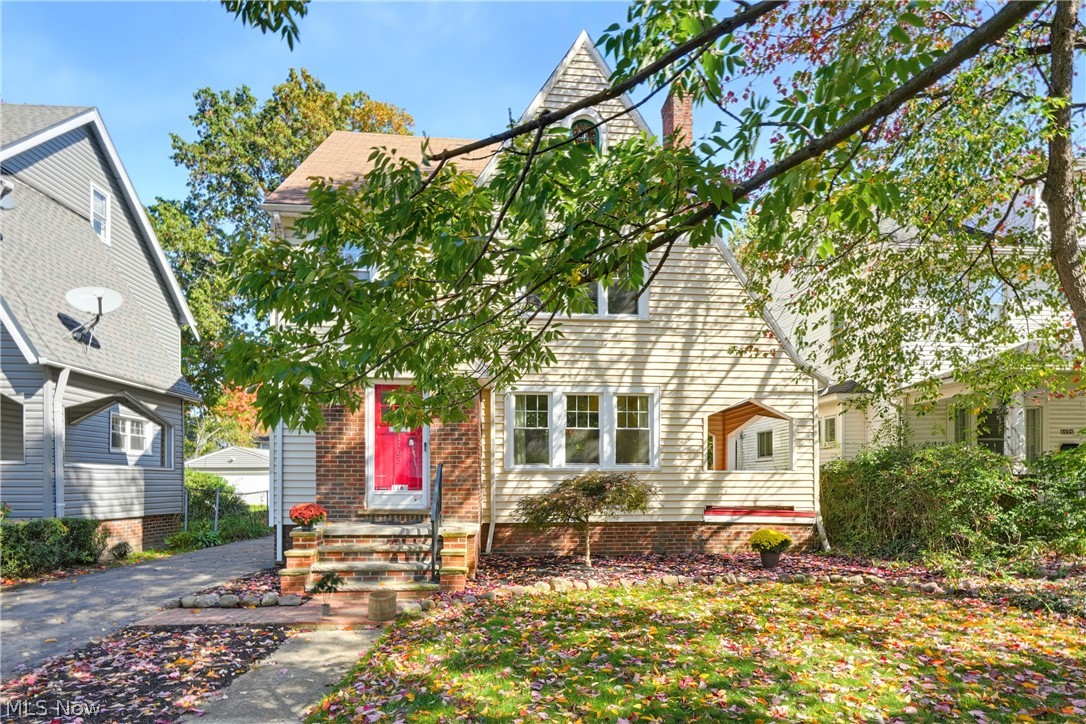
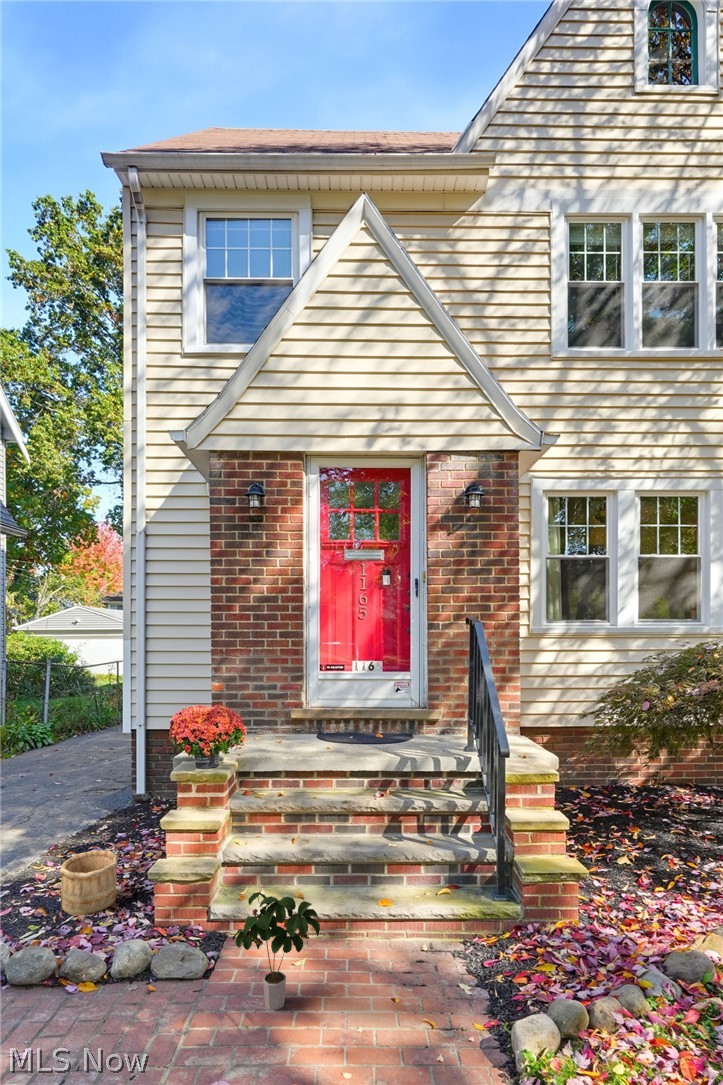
wooden bucket: present [368,590,397,621] -> present [60,850,118,915]

